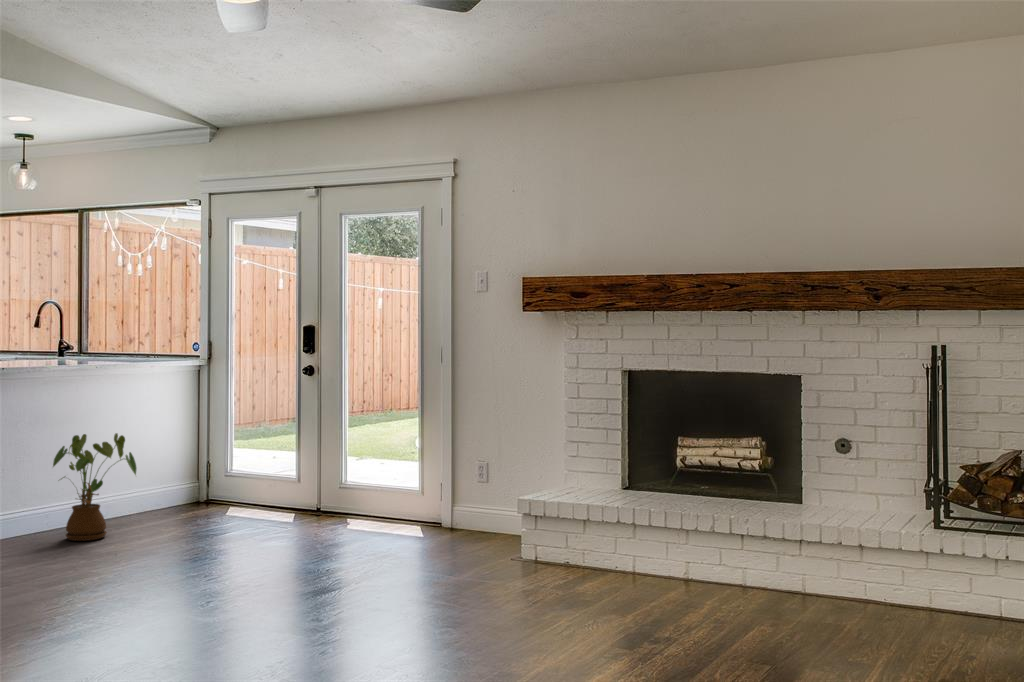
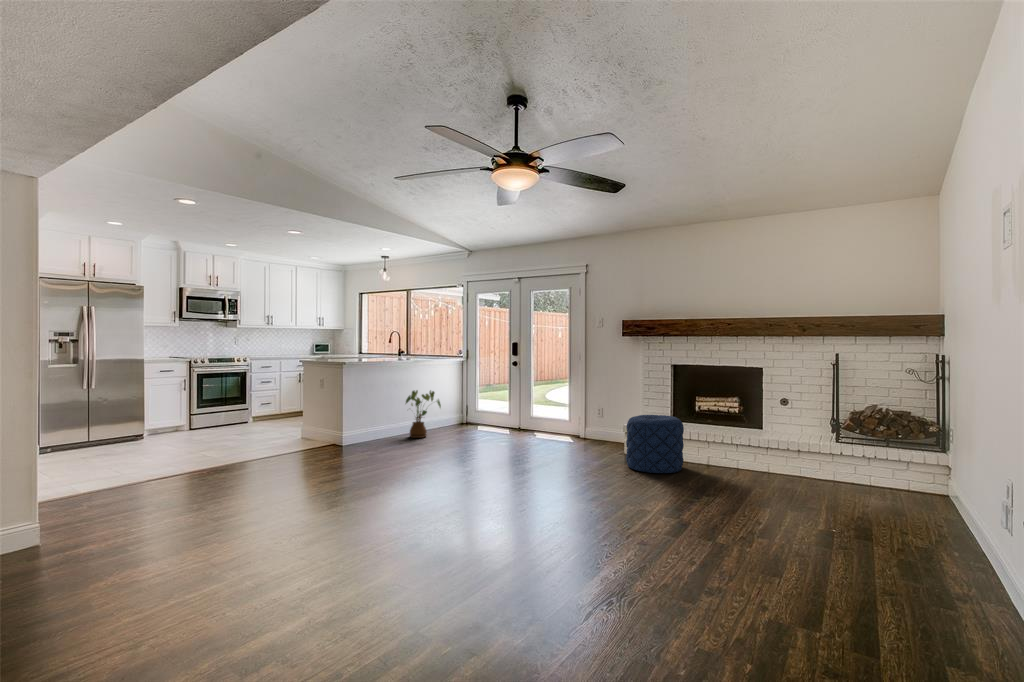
pouf: none [520,479,637,605] -> present [626,415,684,473]

